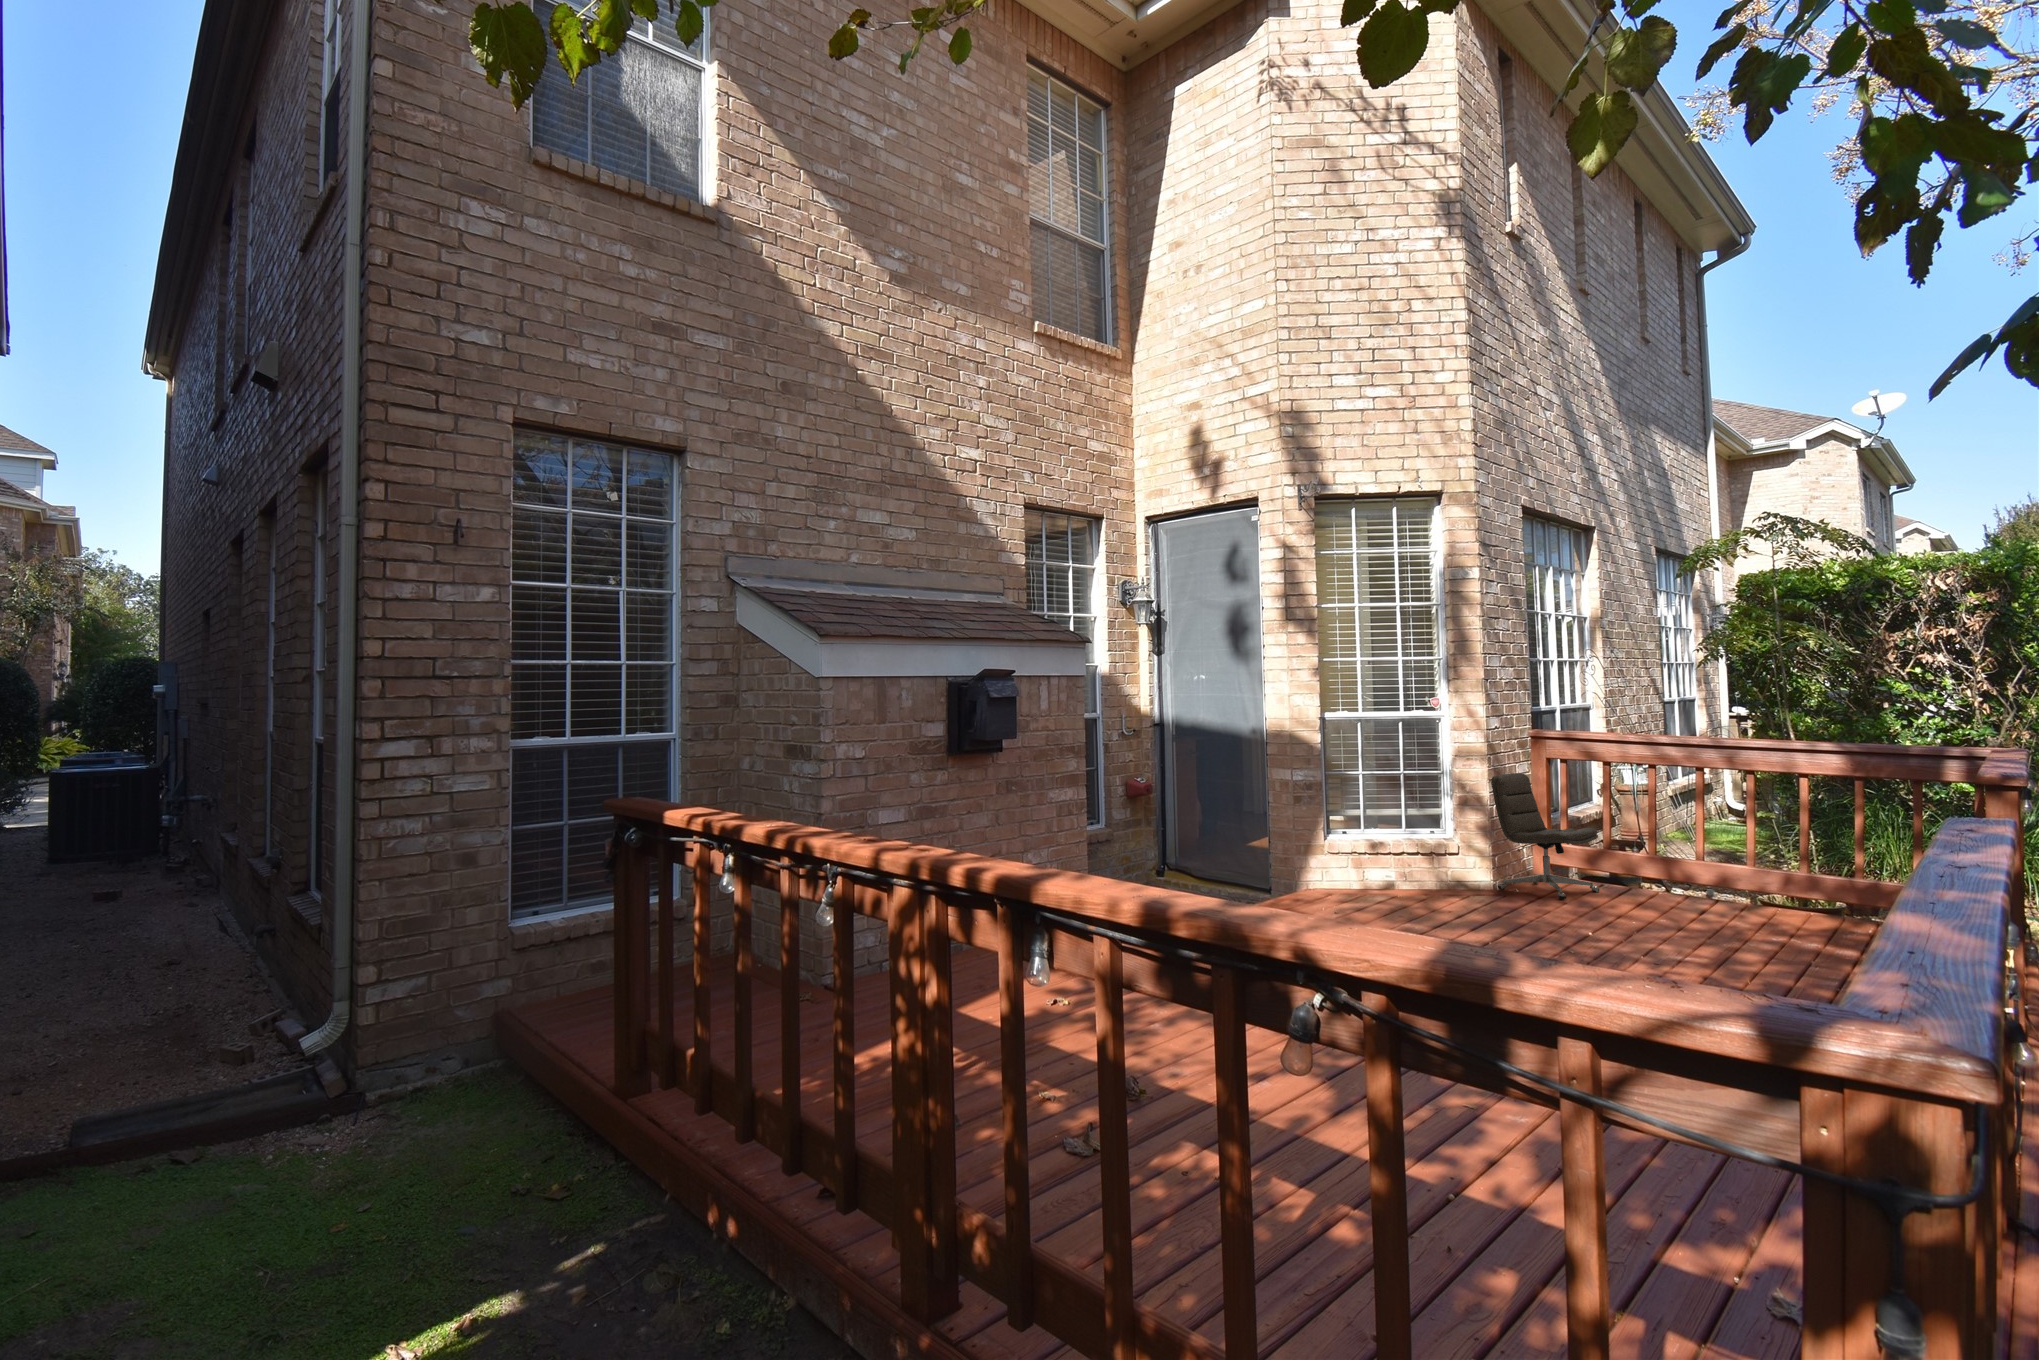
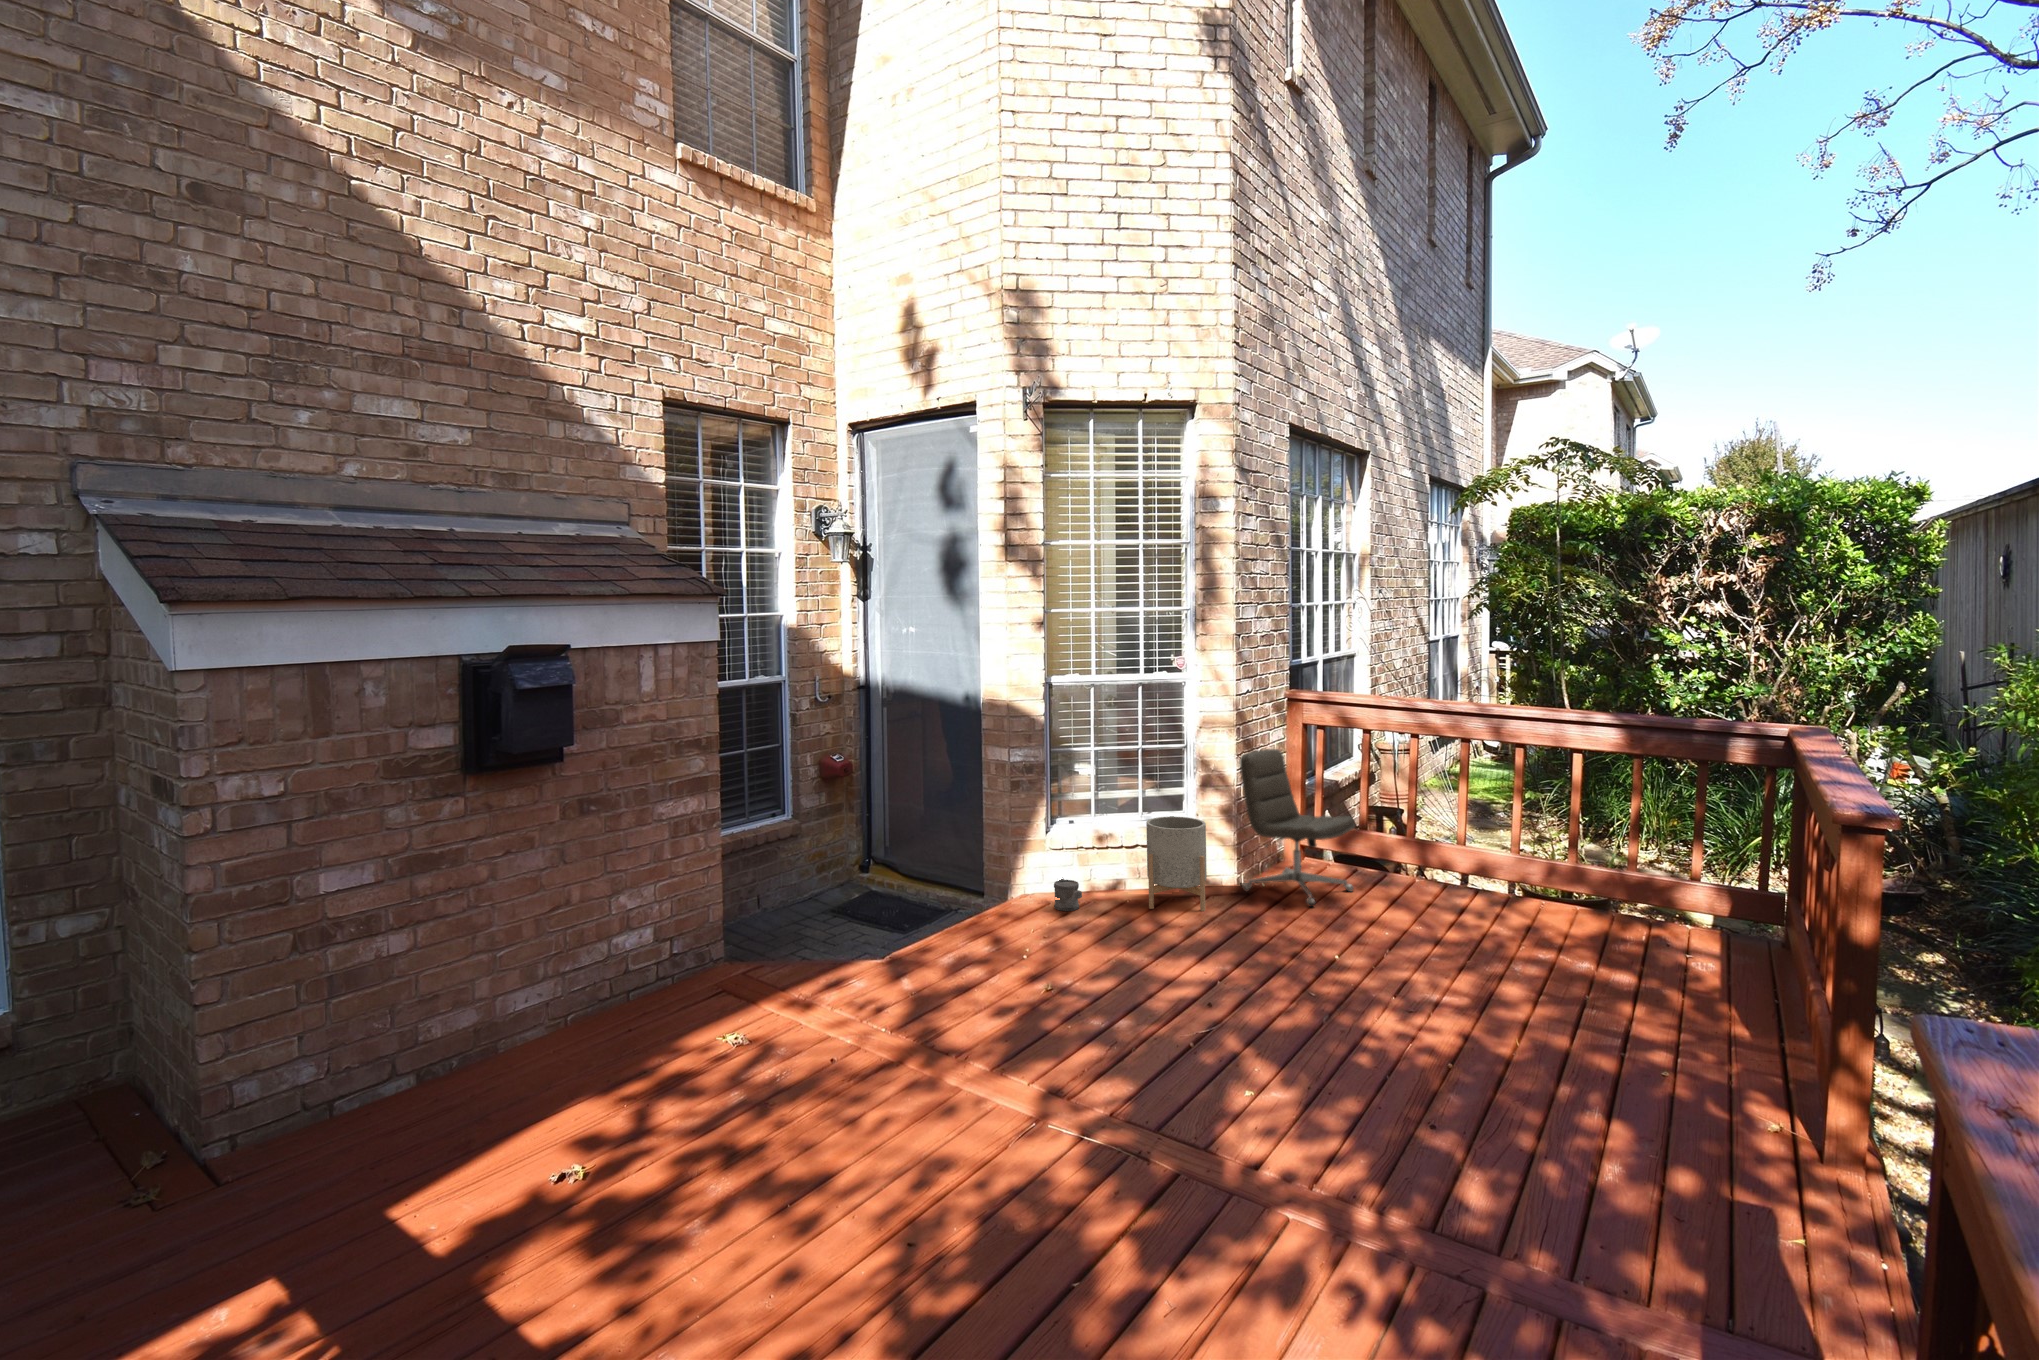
planter: none [1413,826,1468,900] -> present [1146,817,1207,911]
watering can: none [1335,872,1362,897] -> present [1054,879,1082,911]

